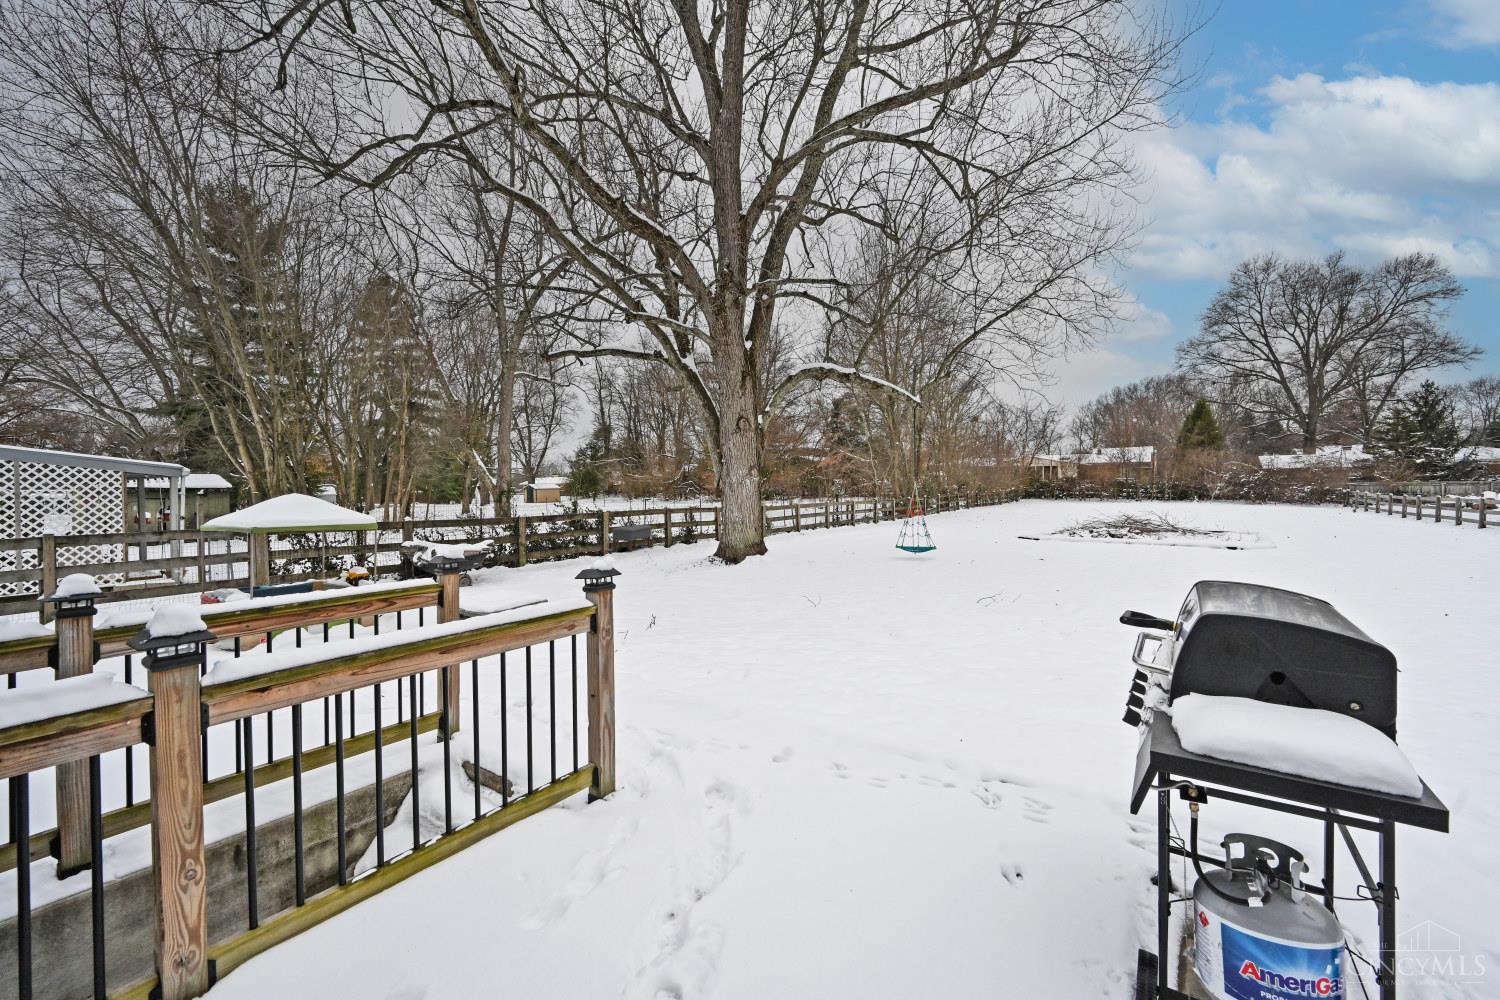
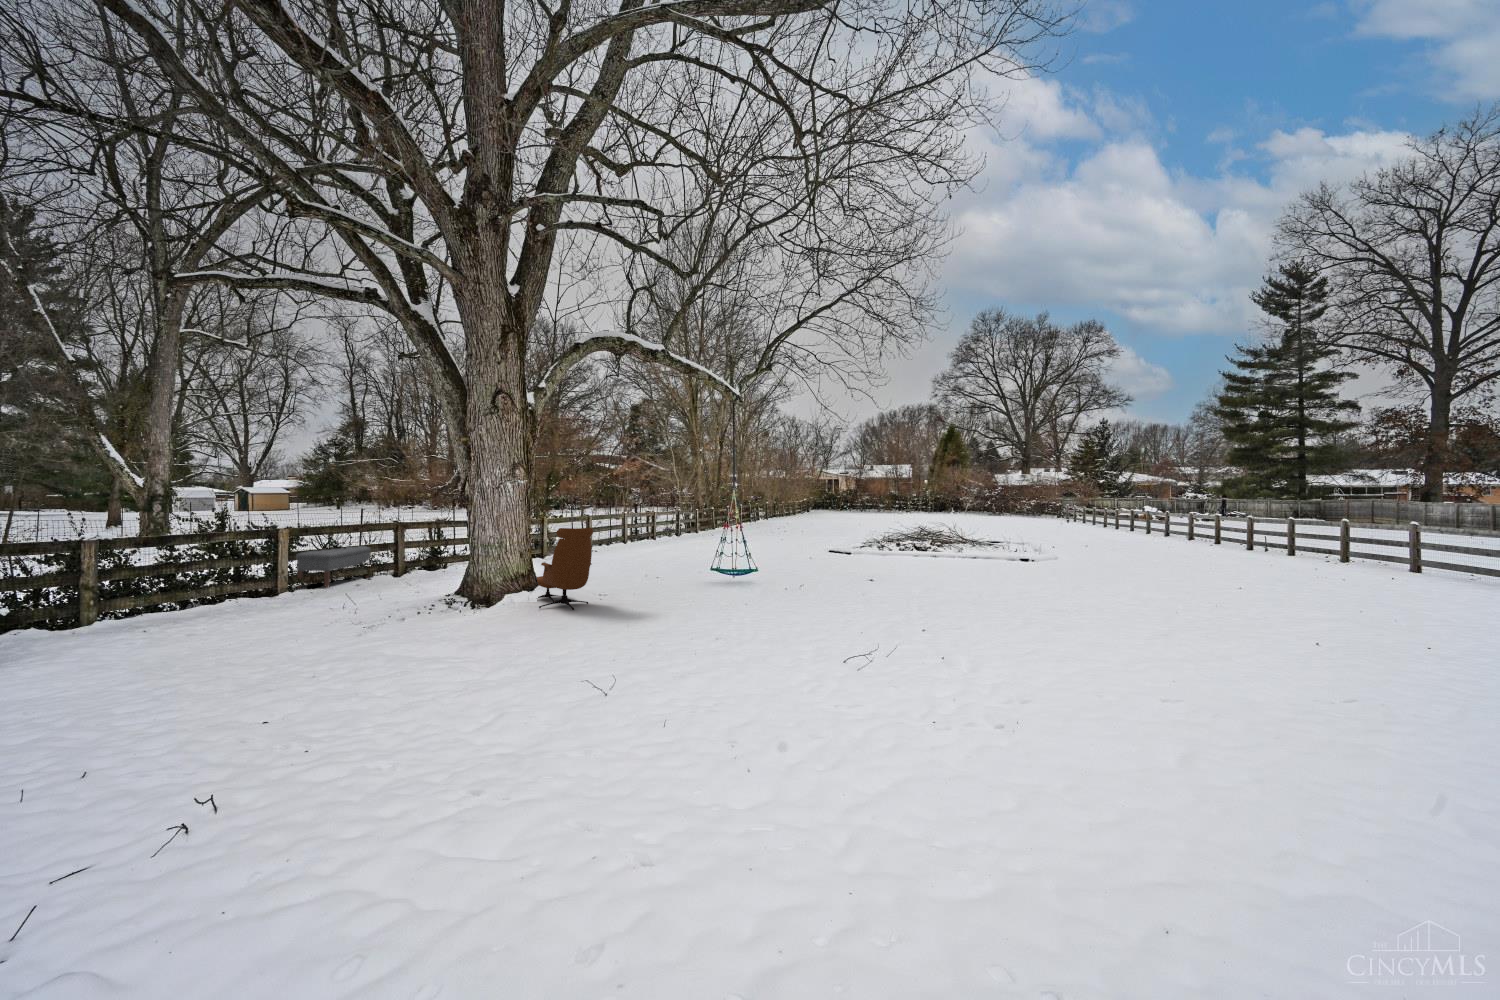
lounge chair: none [762,511,805,568] -> present [537,528,593,610]

